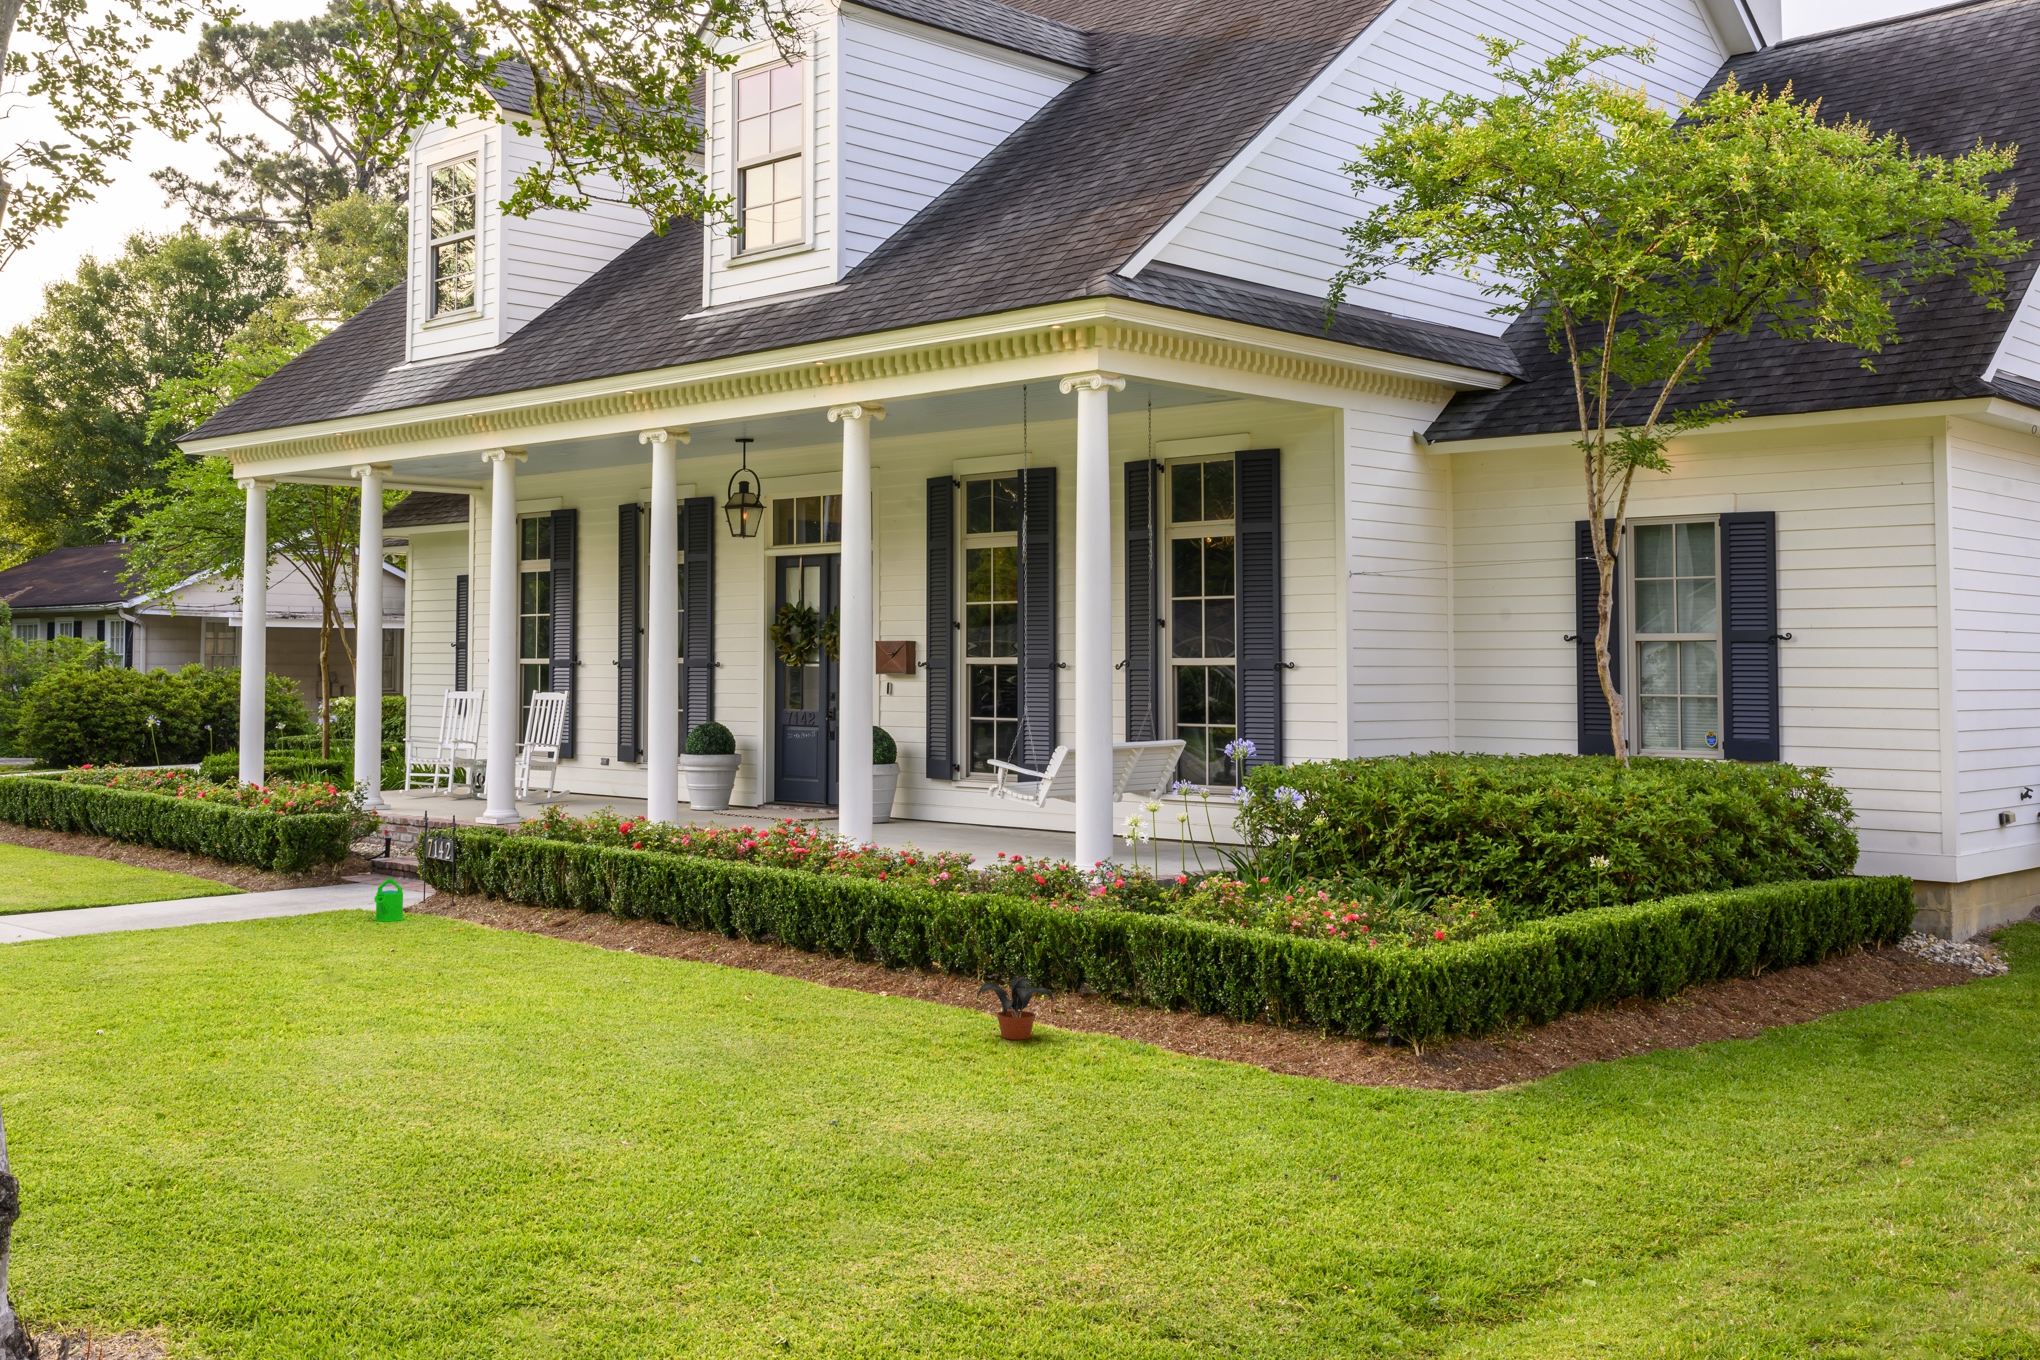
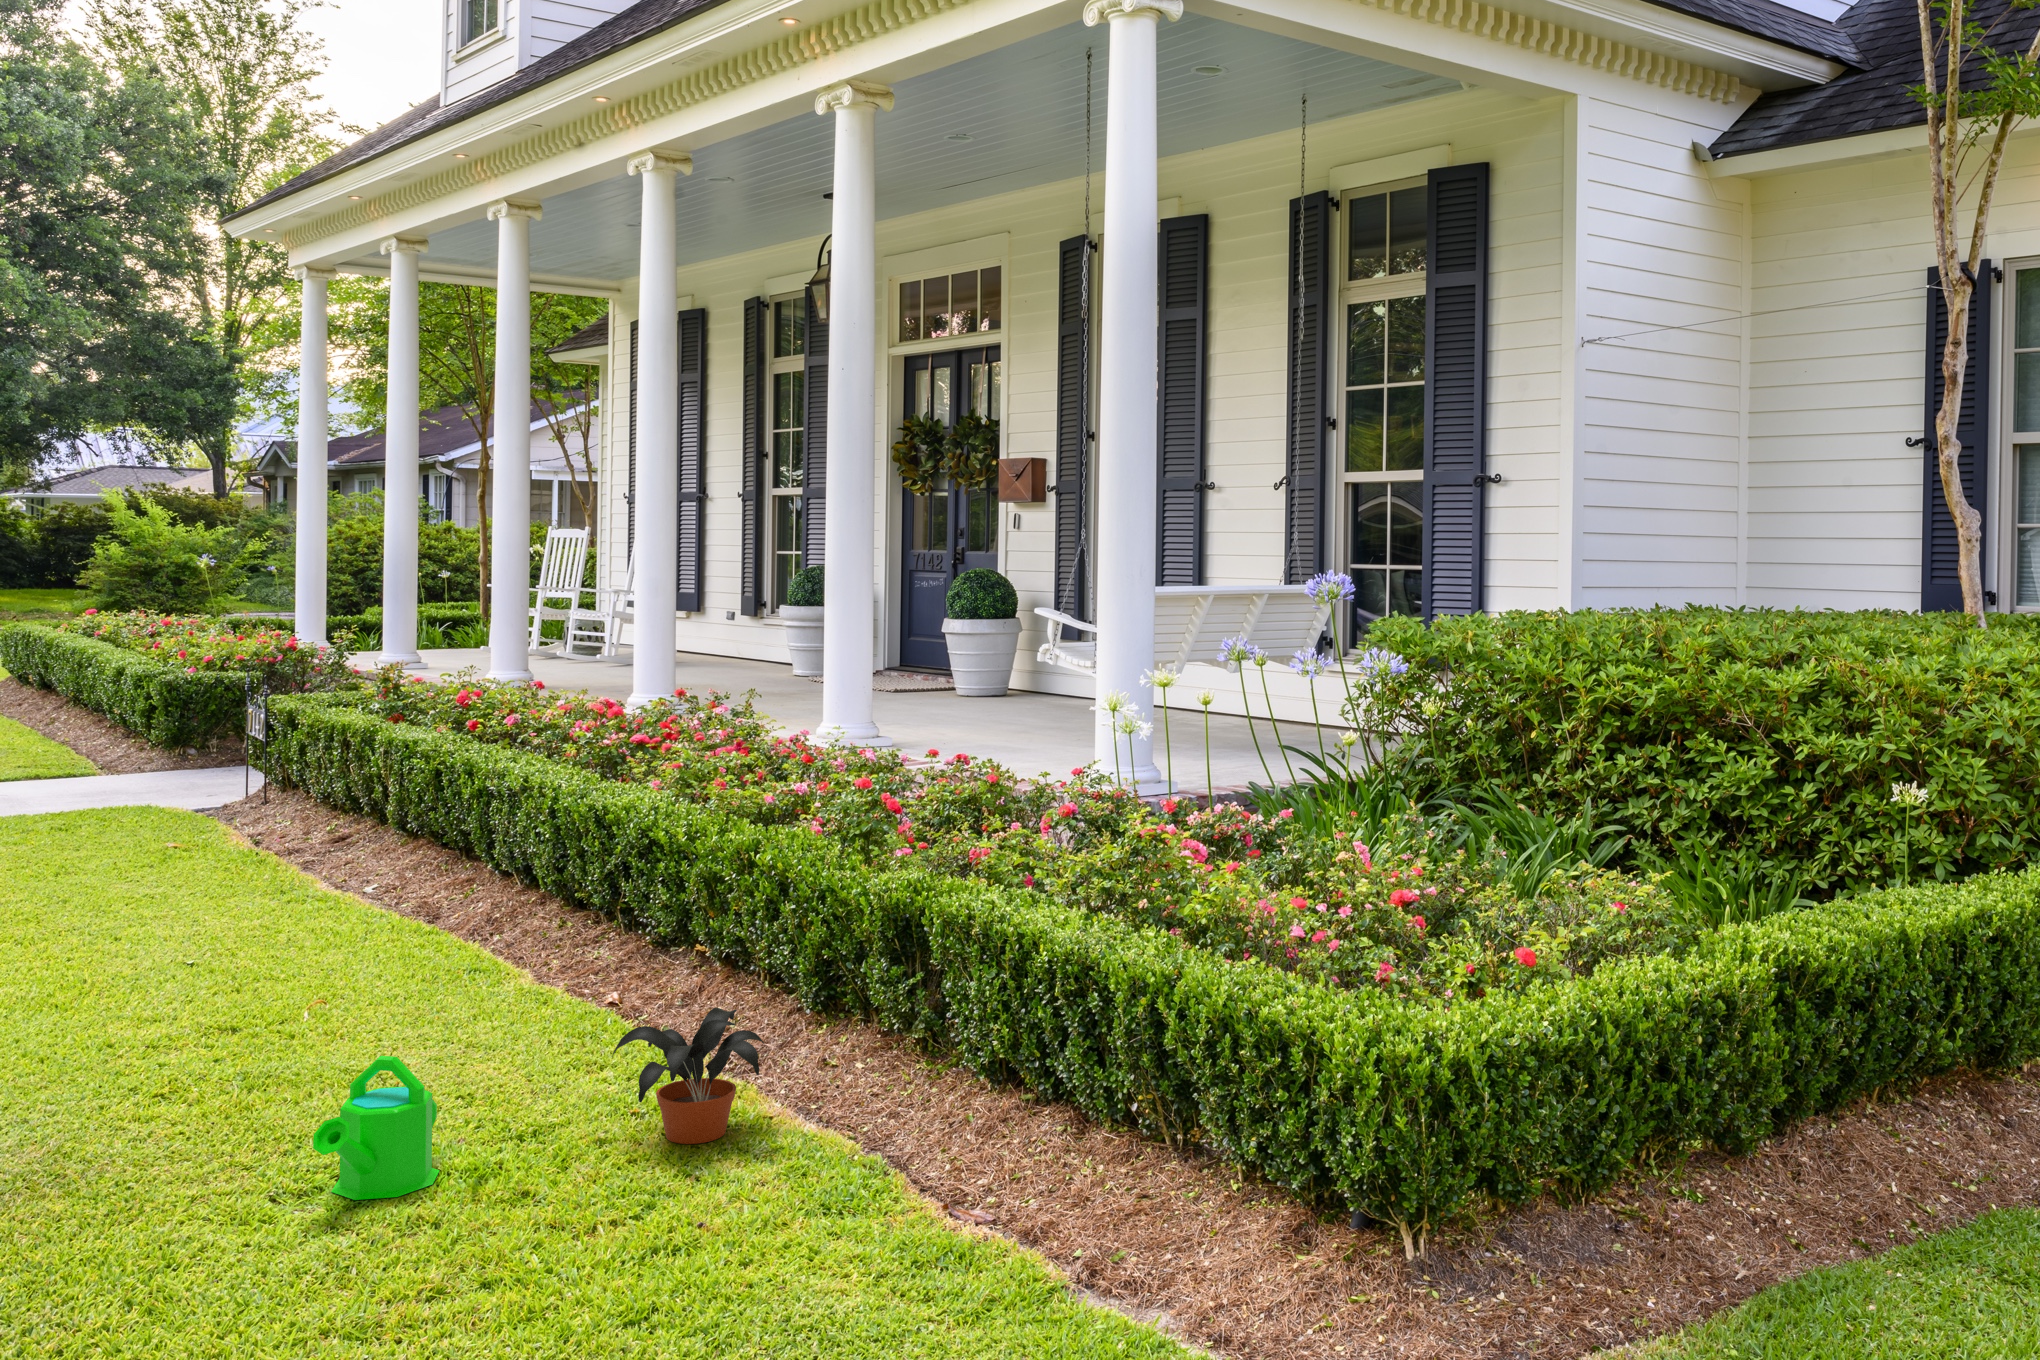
watering can: present [374,879,405,921] -> present [313,1056,440,1200]

